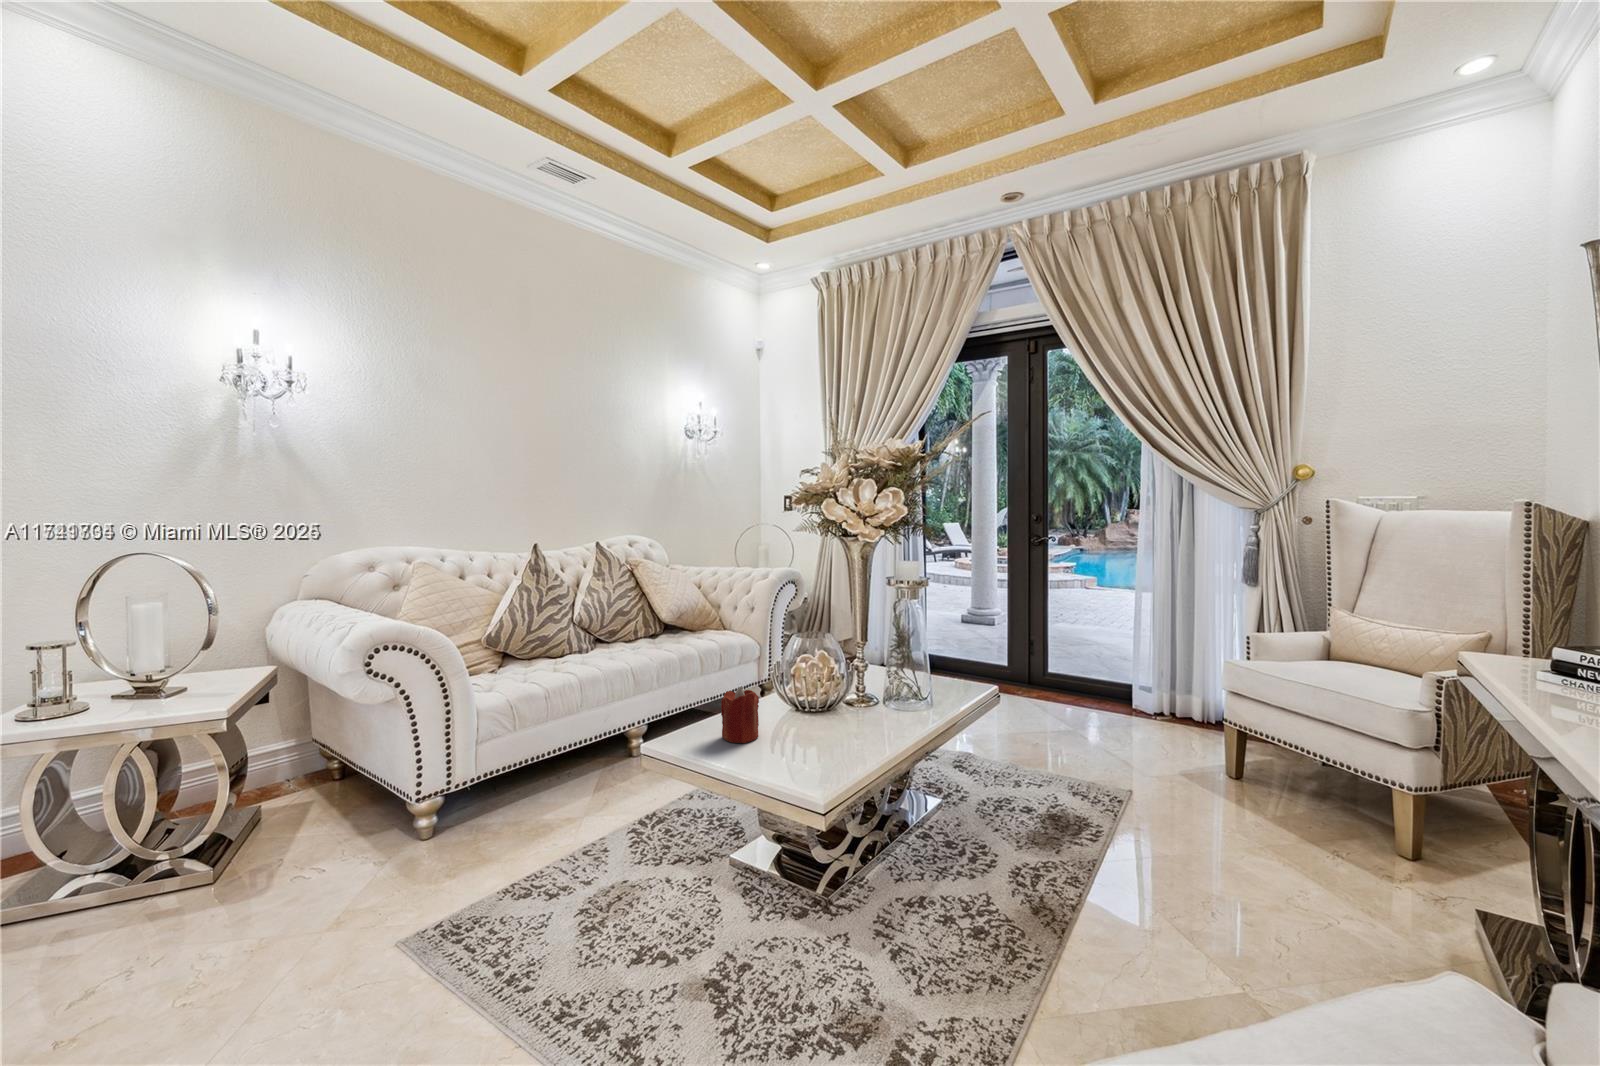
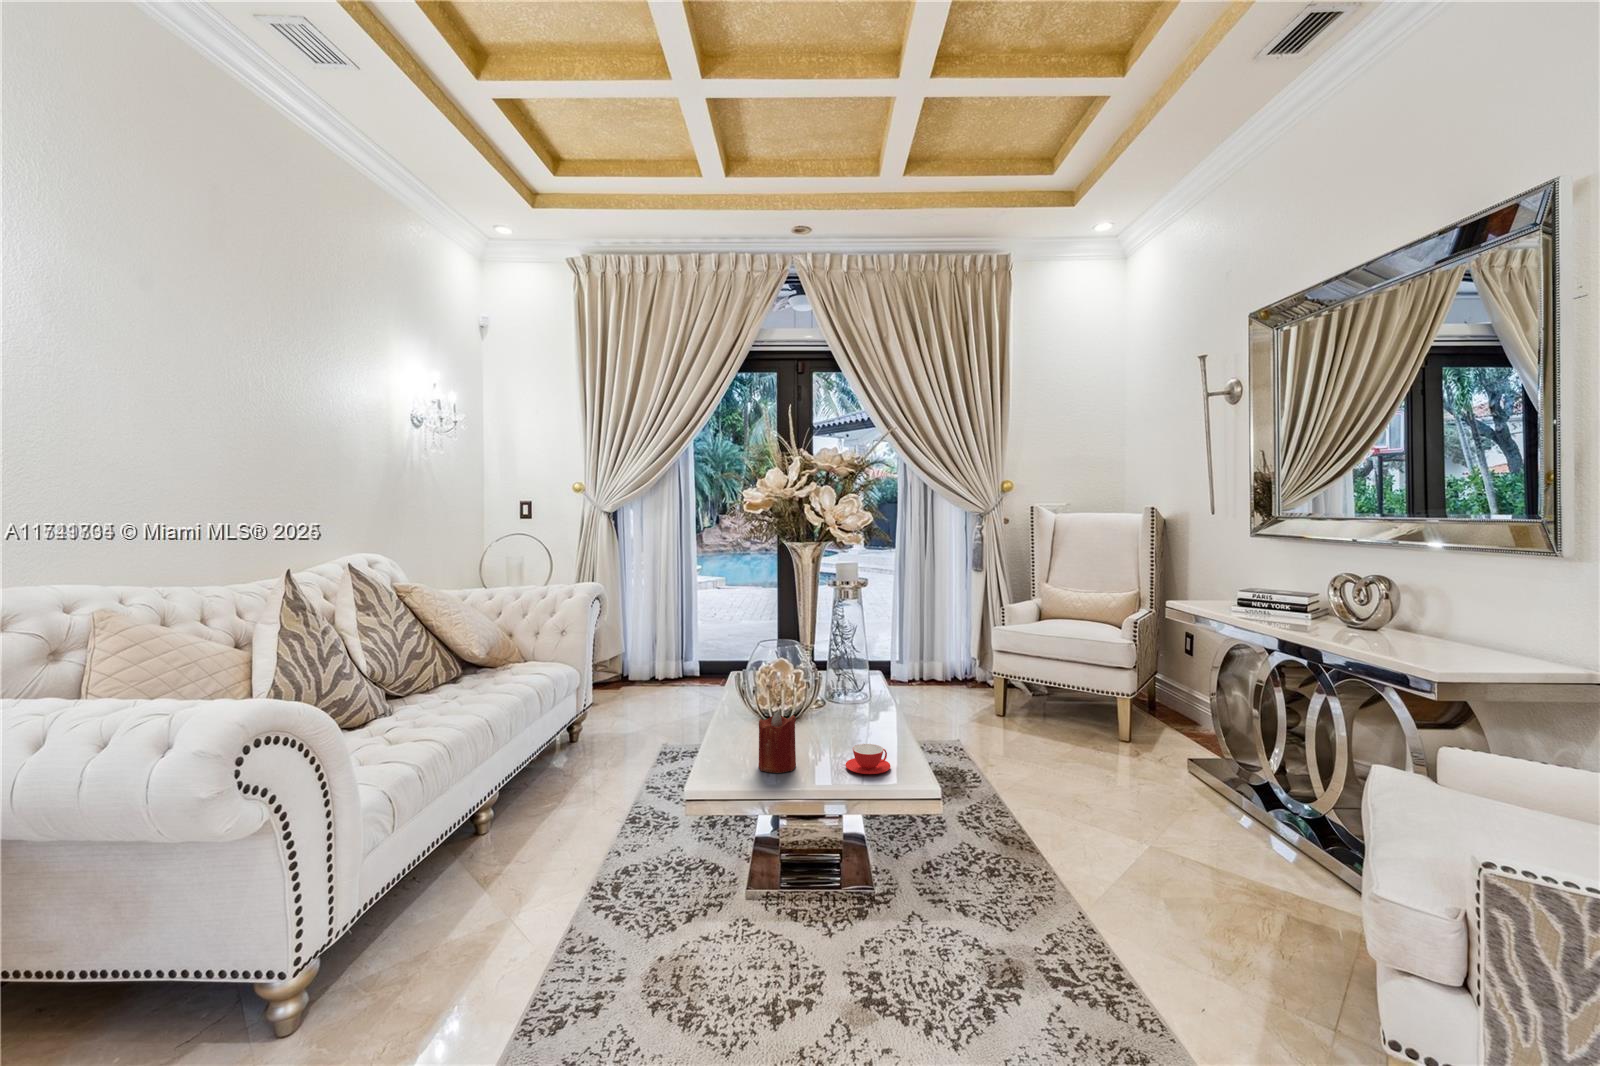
teacup: none [785,732,830,762] -> present [846,744,891,774]

